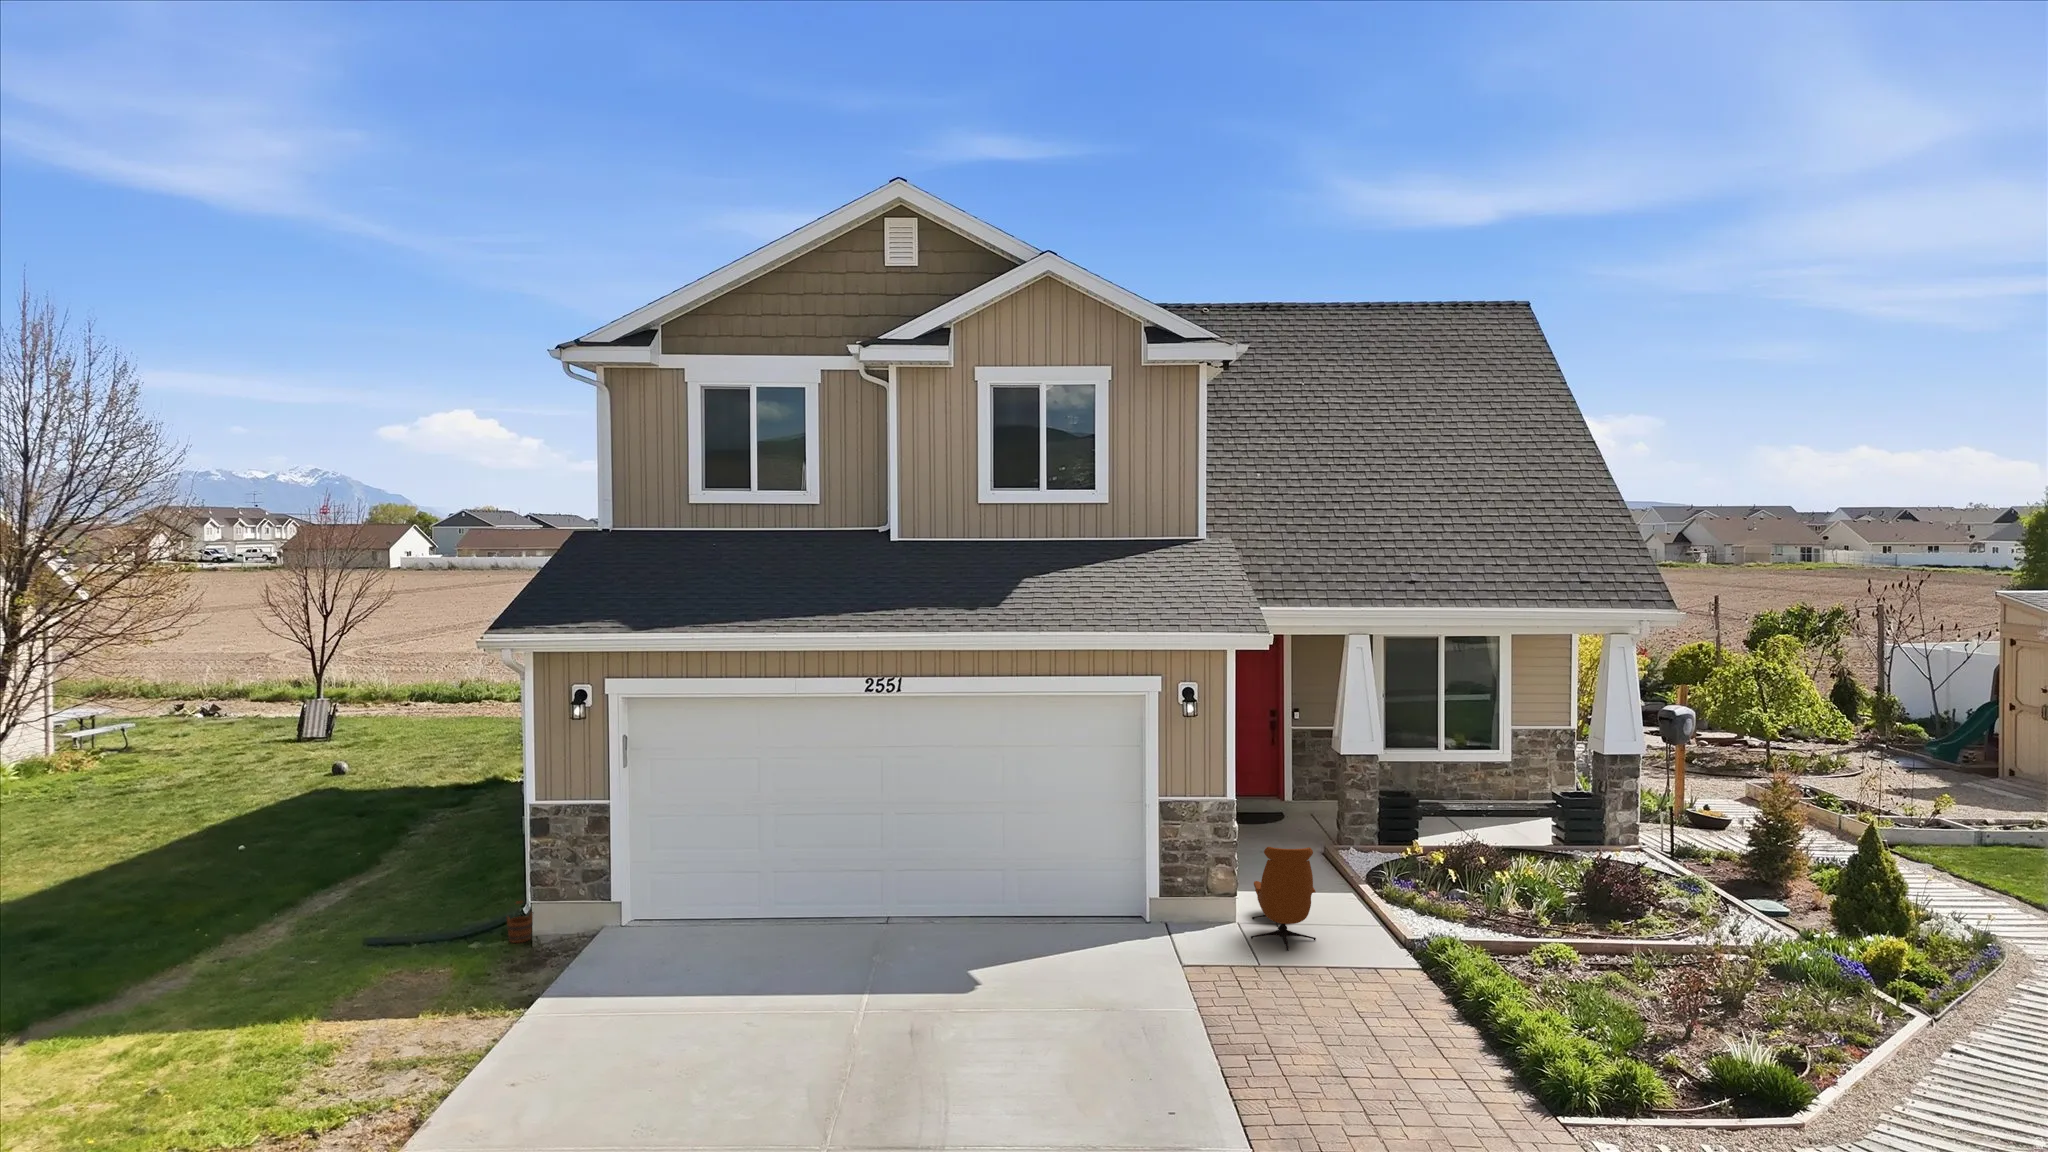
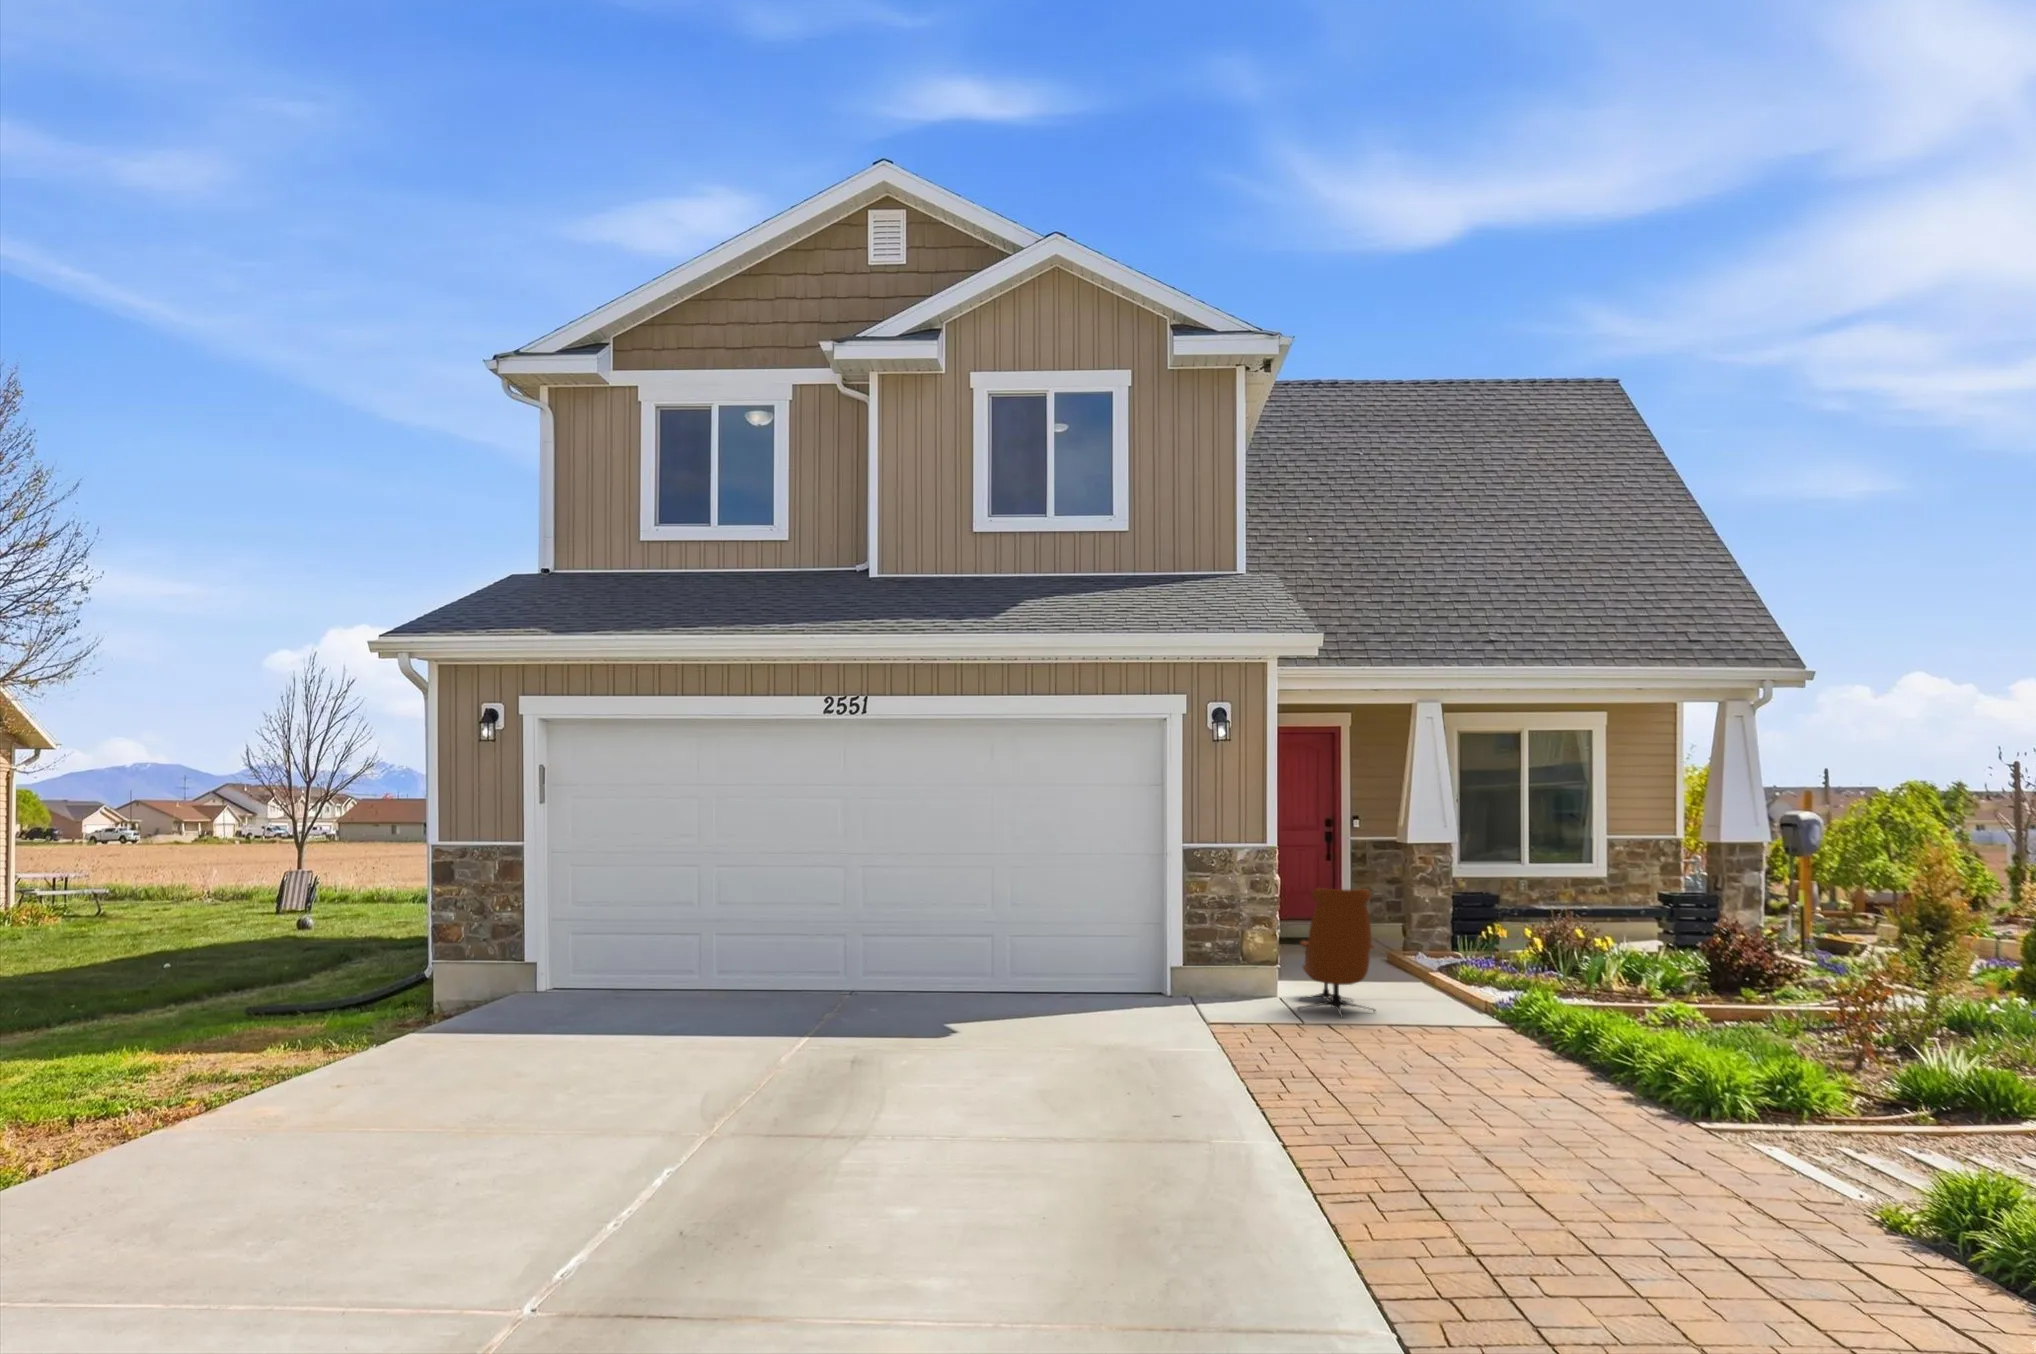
wooden bucket: present [506,901,533,943] -> none [393,954,426,1004]

